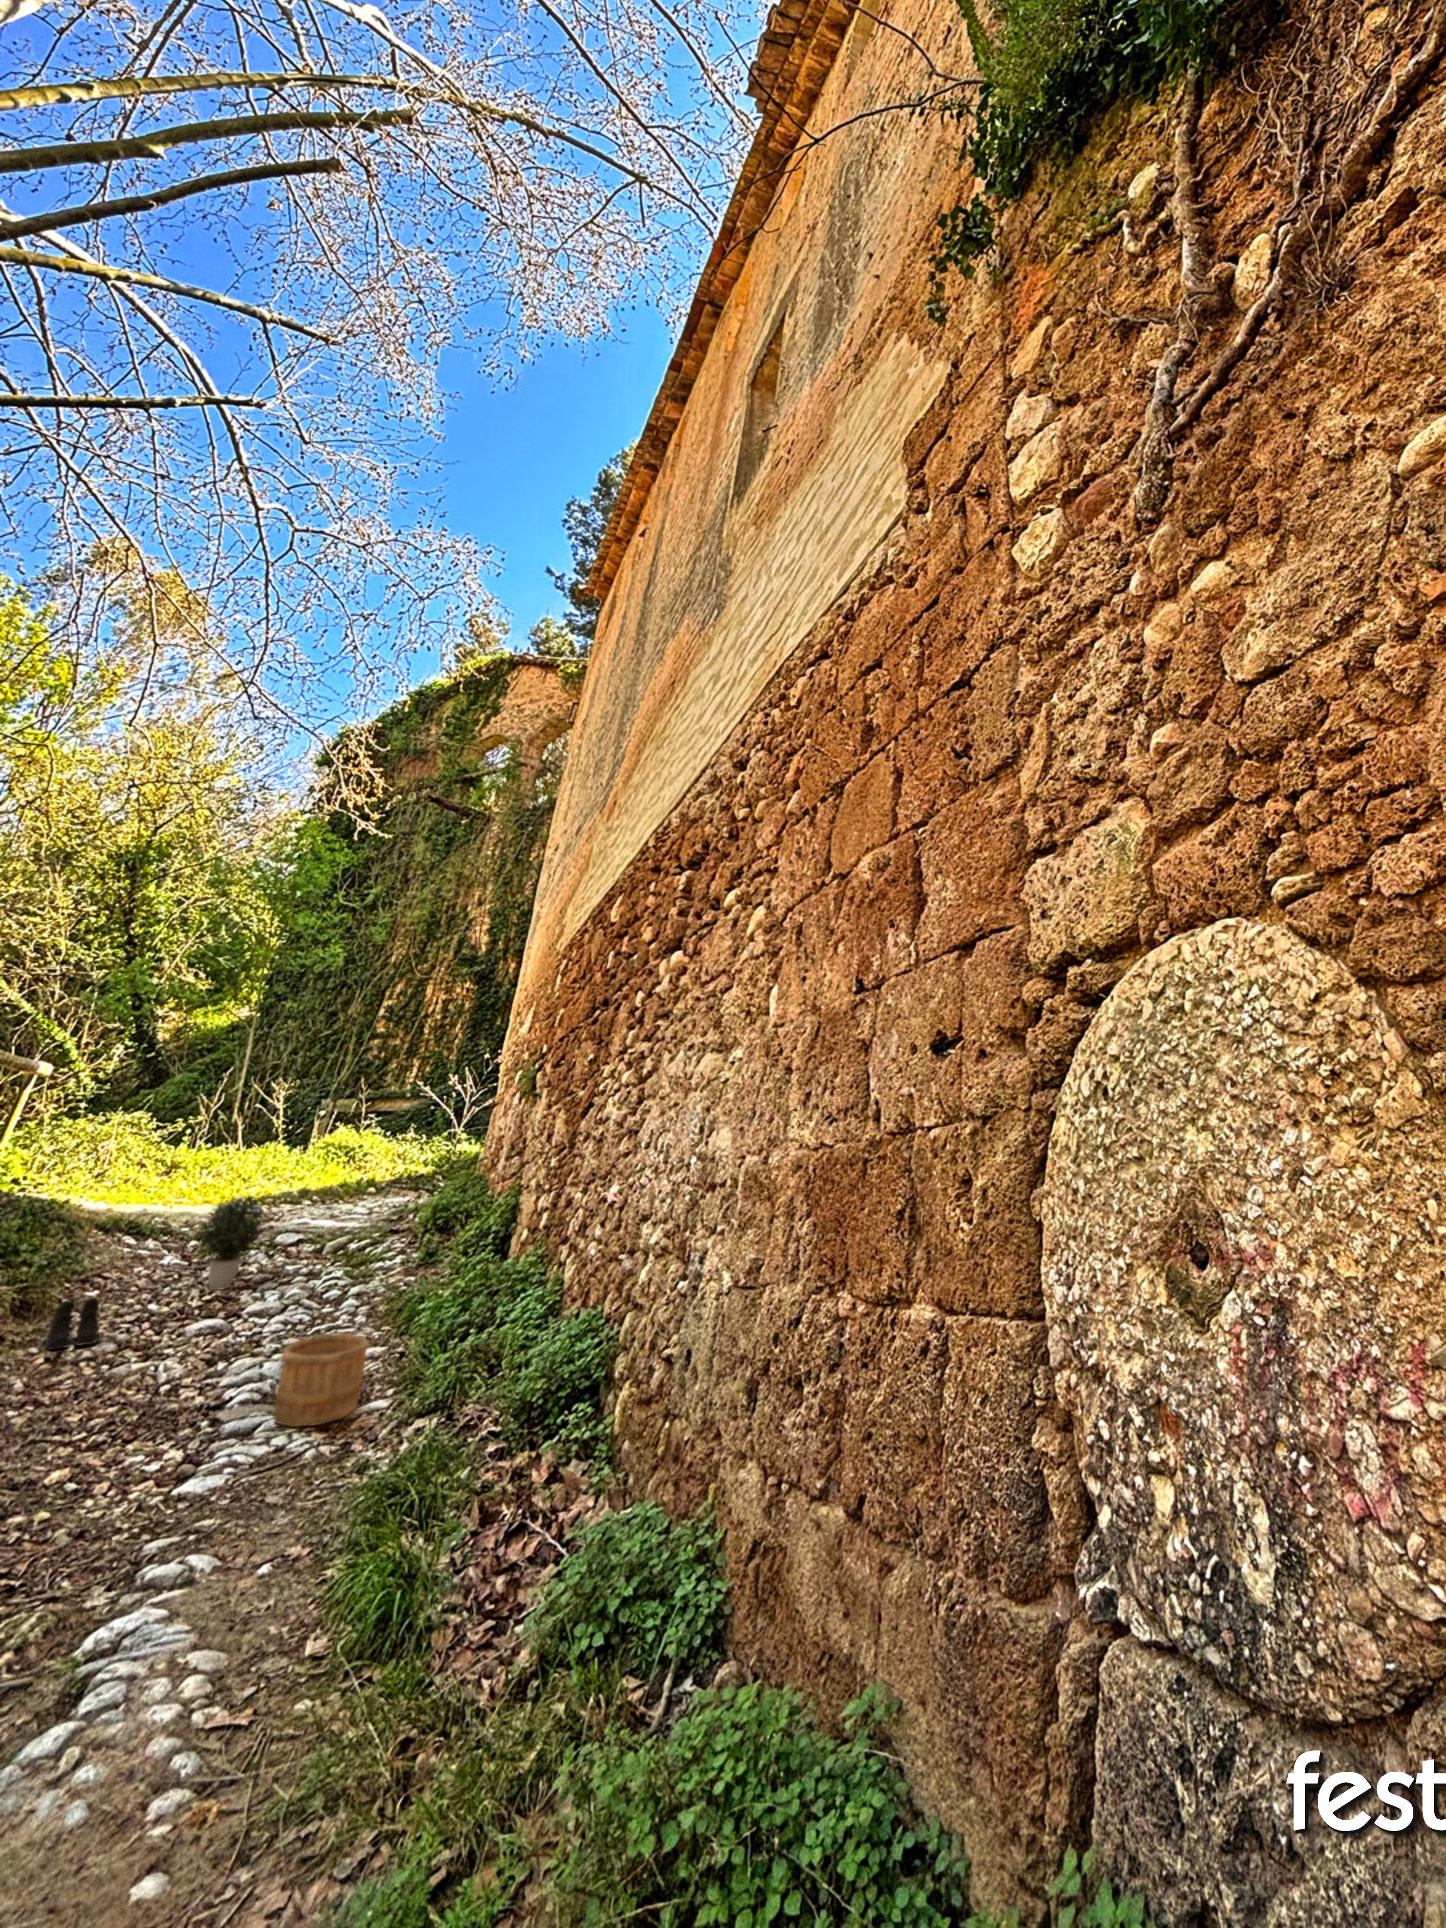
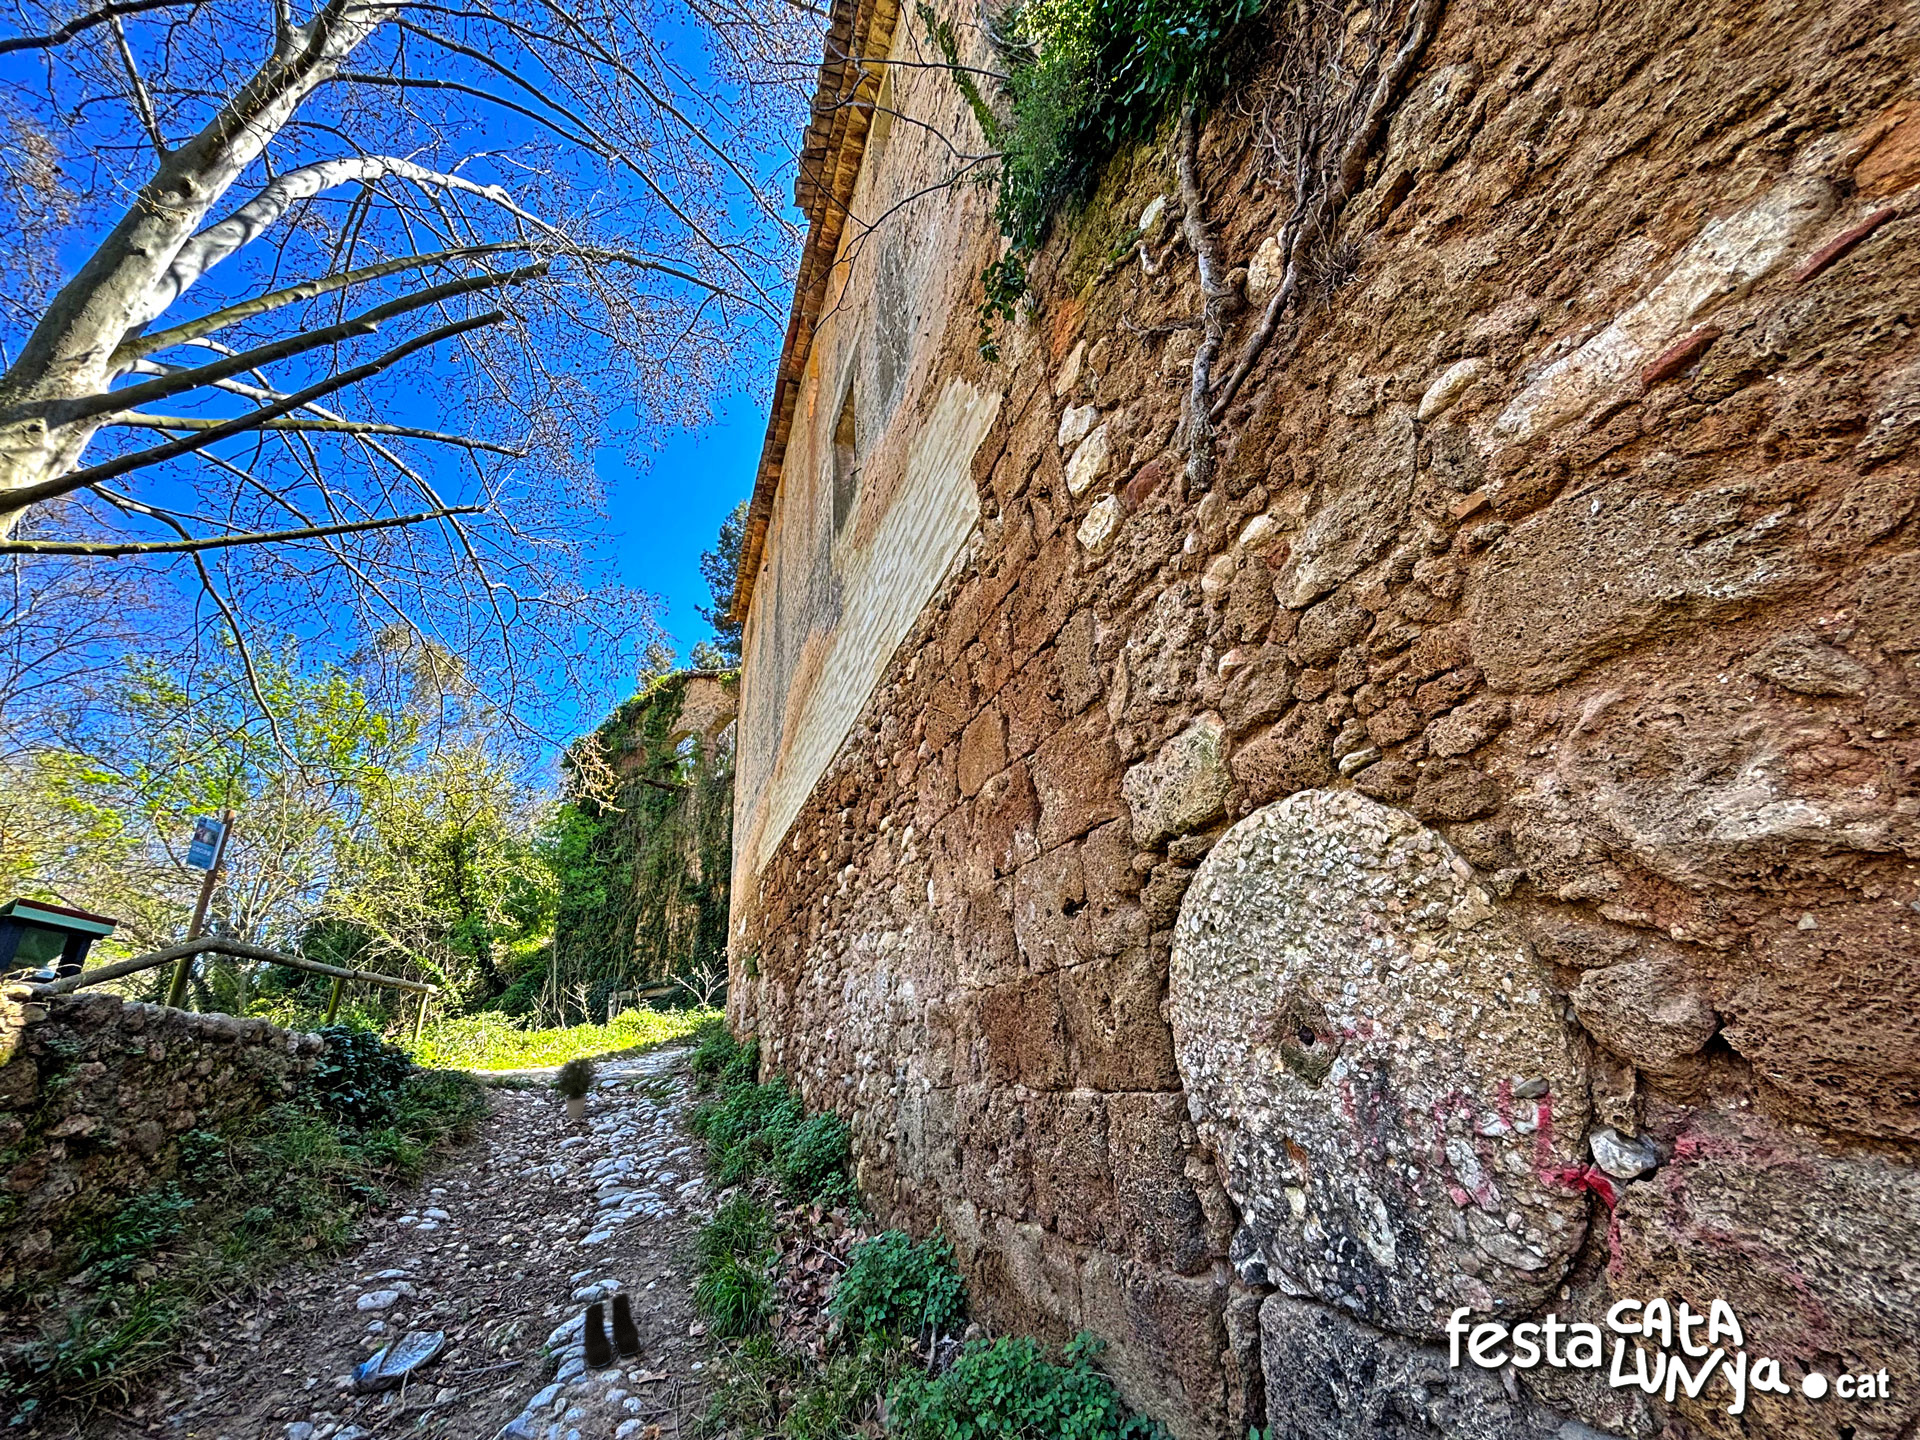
boots: present [46,1298,100,1349] -> present [584,1293,640,1368]
wooden bucket: present [274,1333,370,1427] -> none [628,1137,684,1199]

